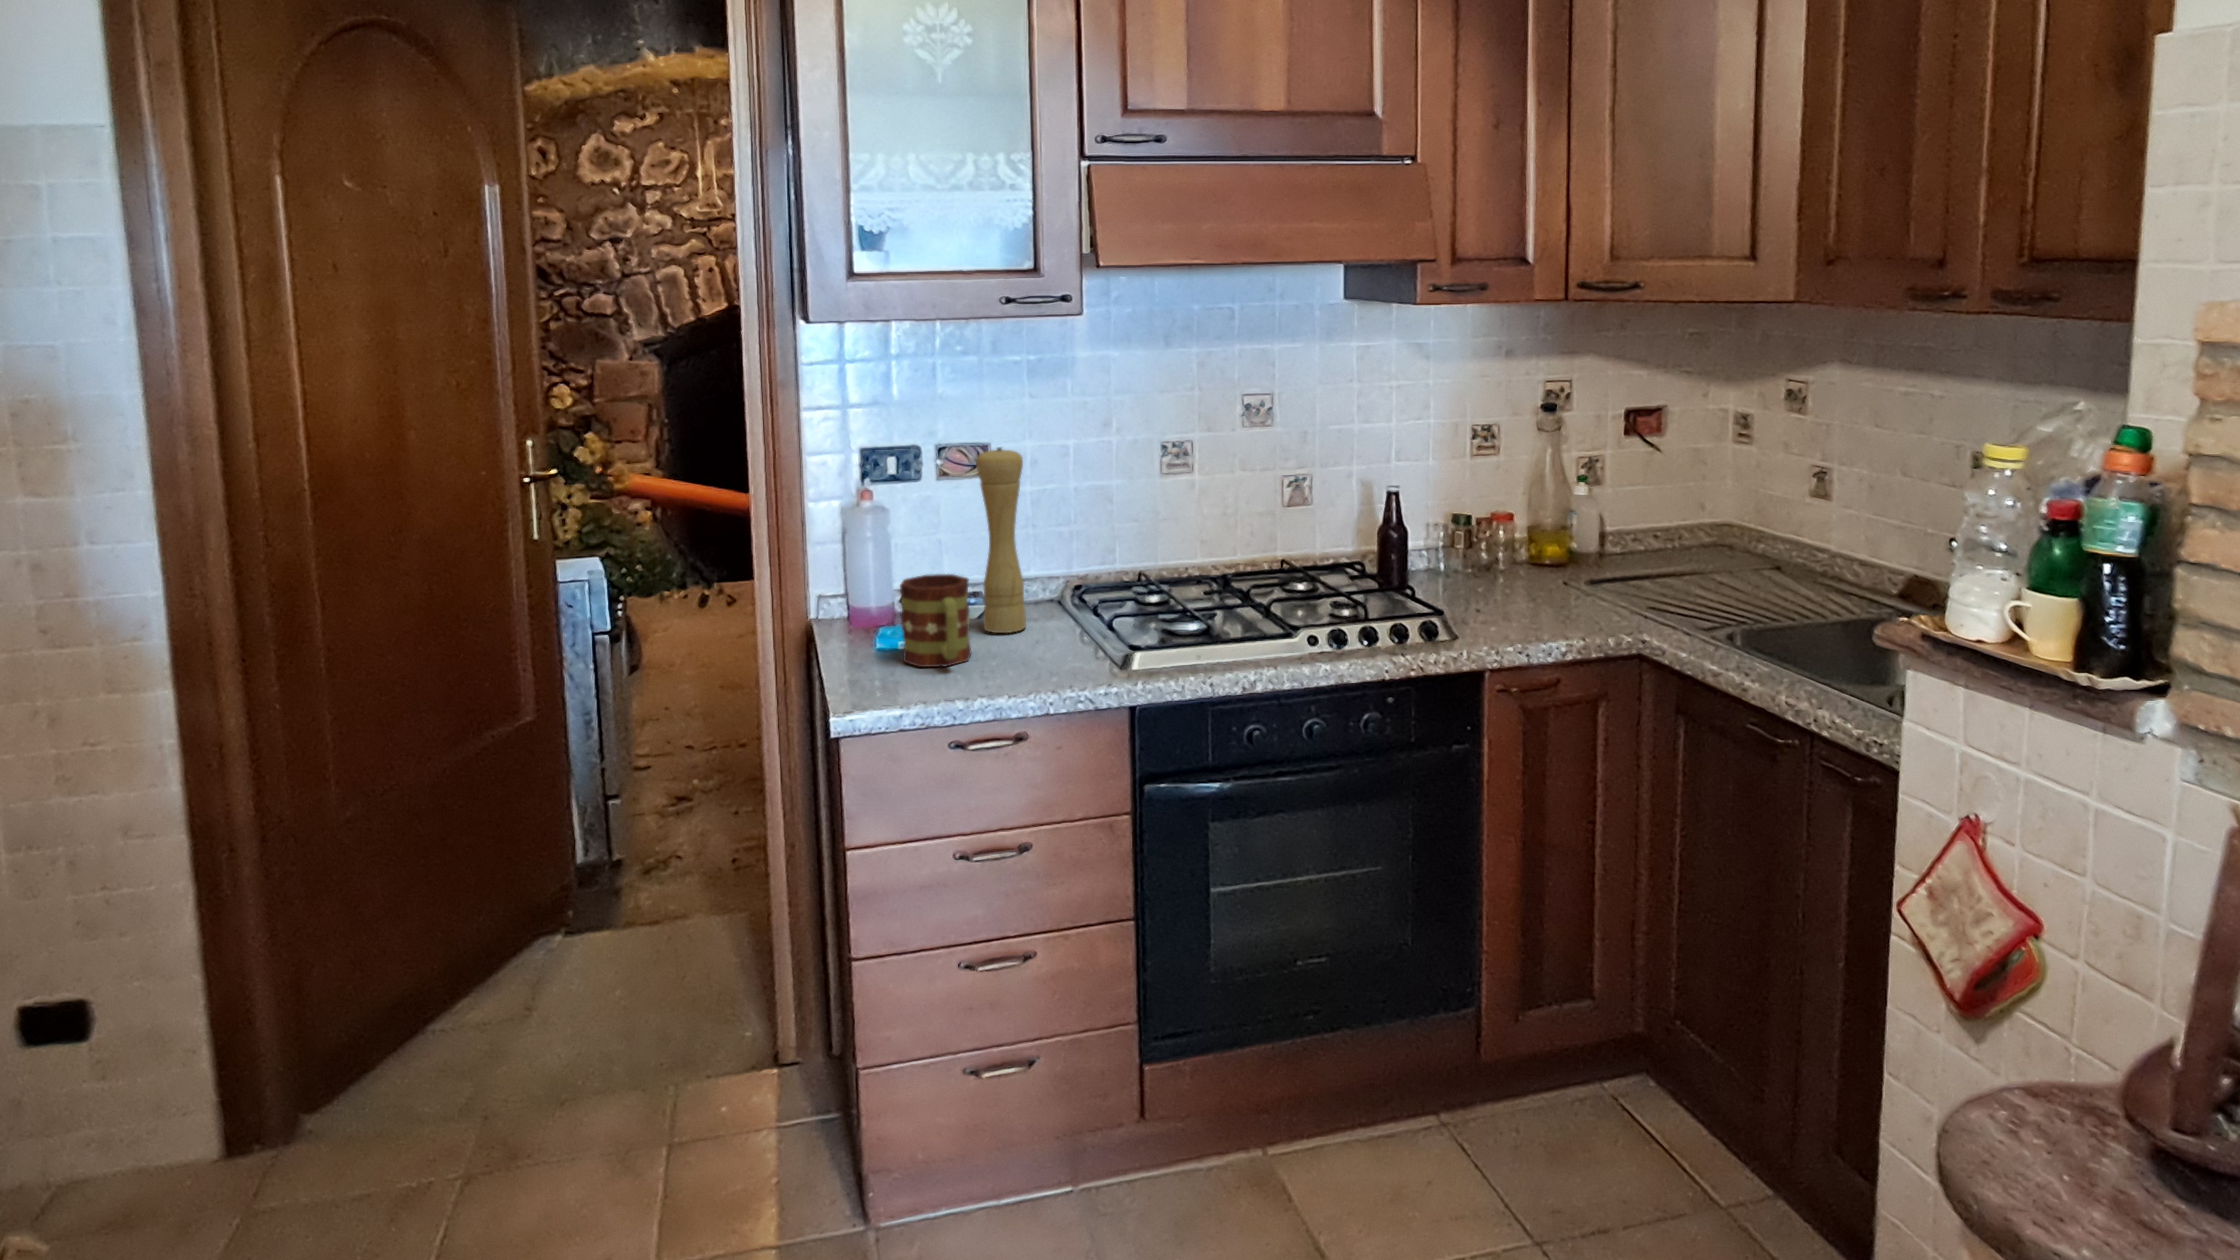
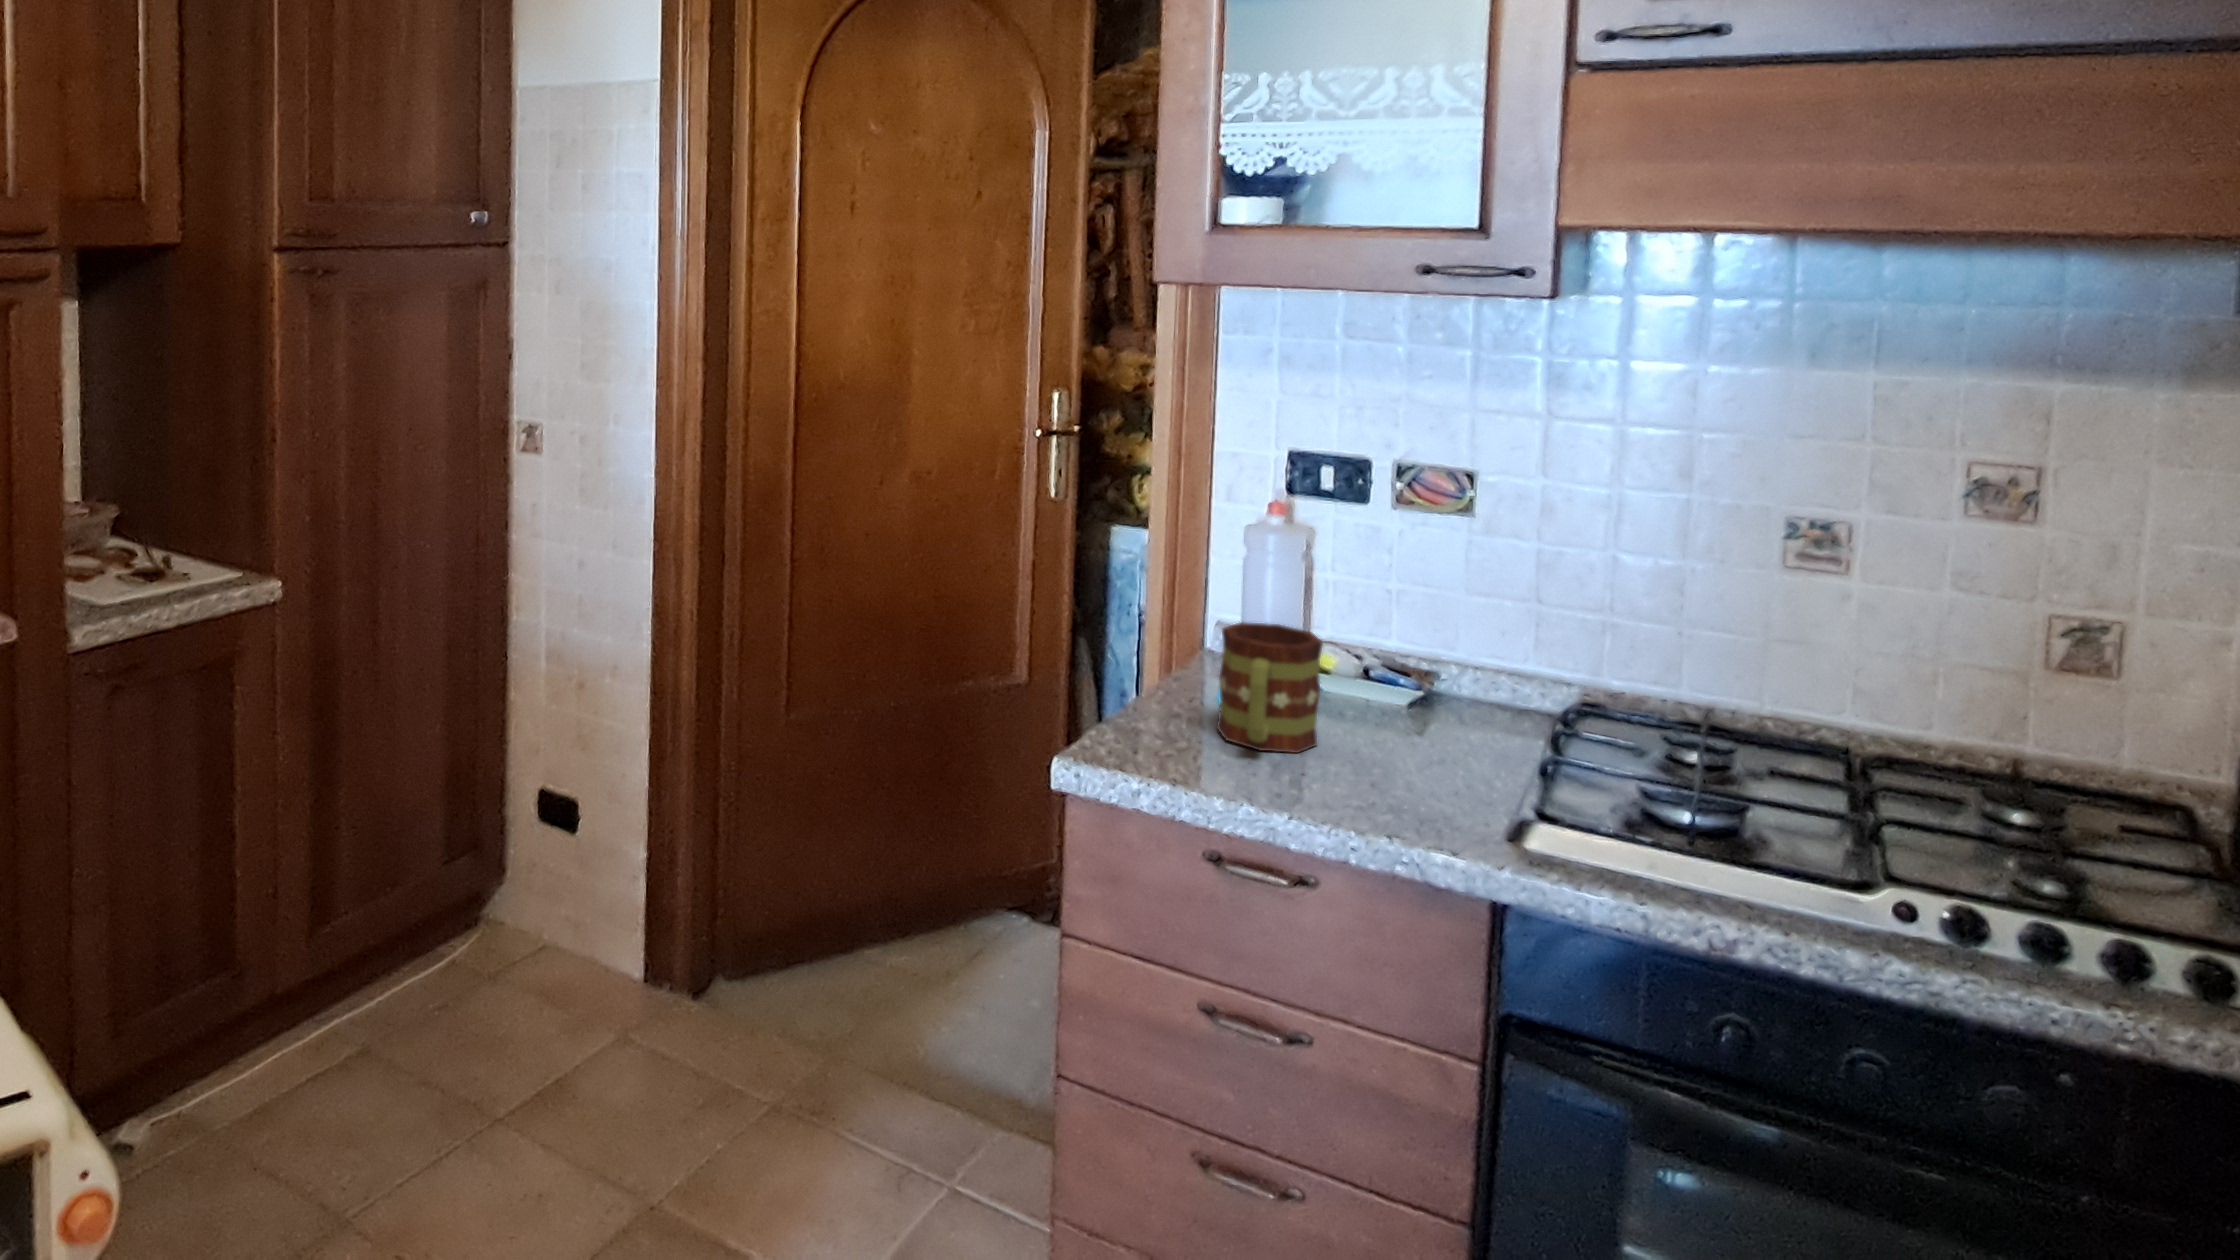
pepper mill: present [976,447,1026,633] -> none [1376,474,1463,737]

